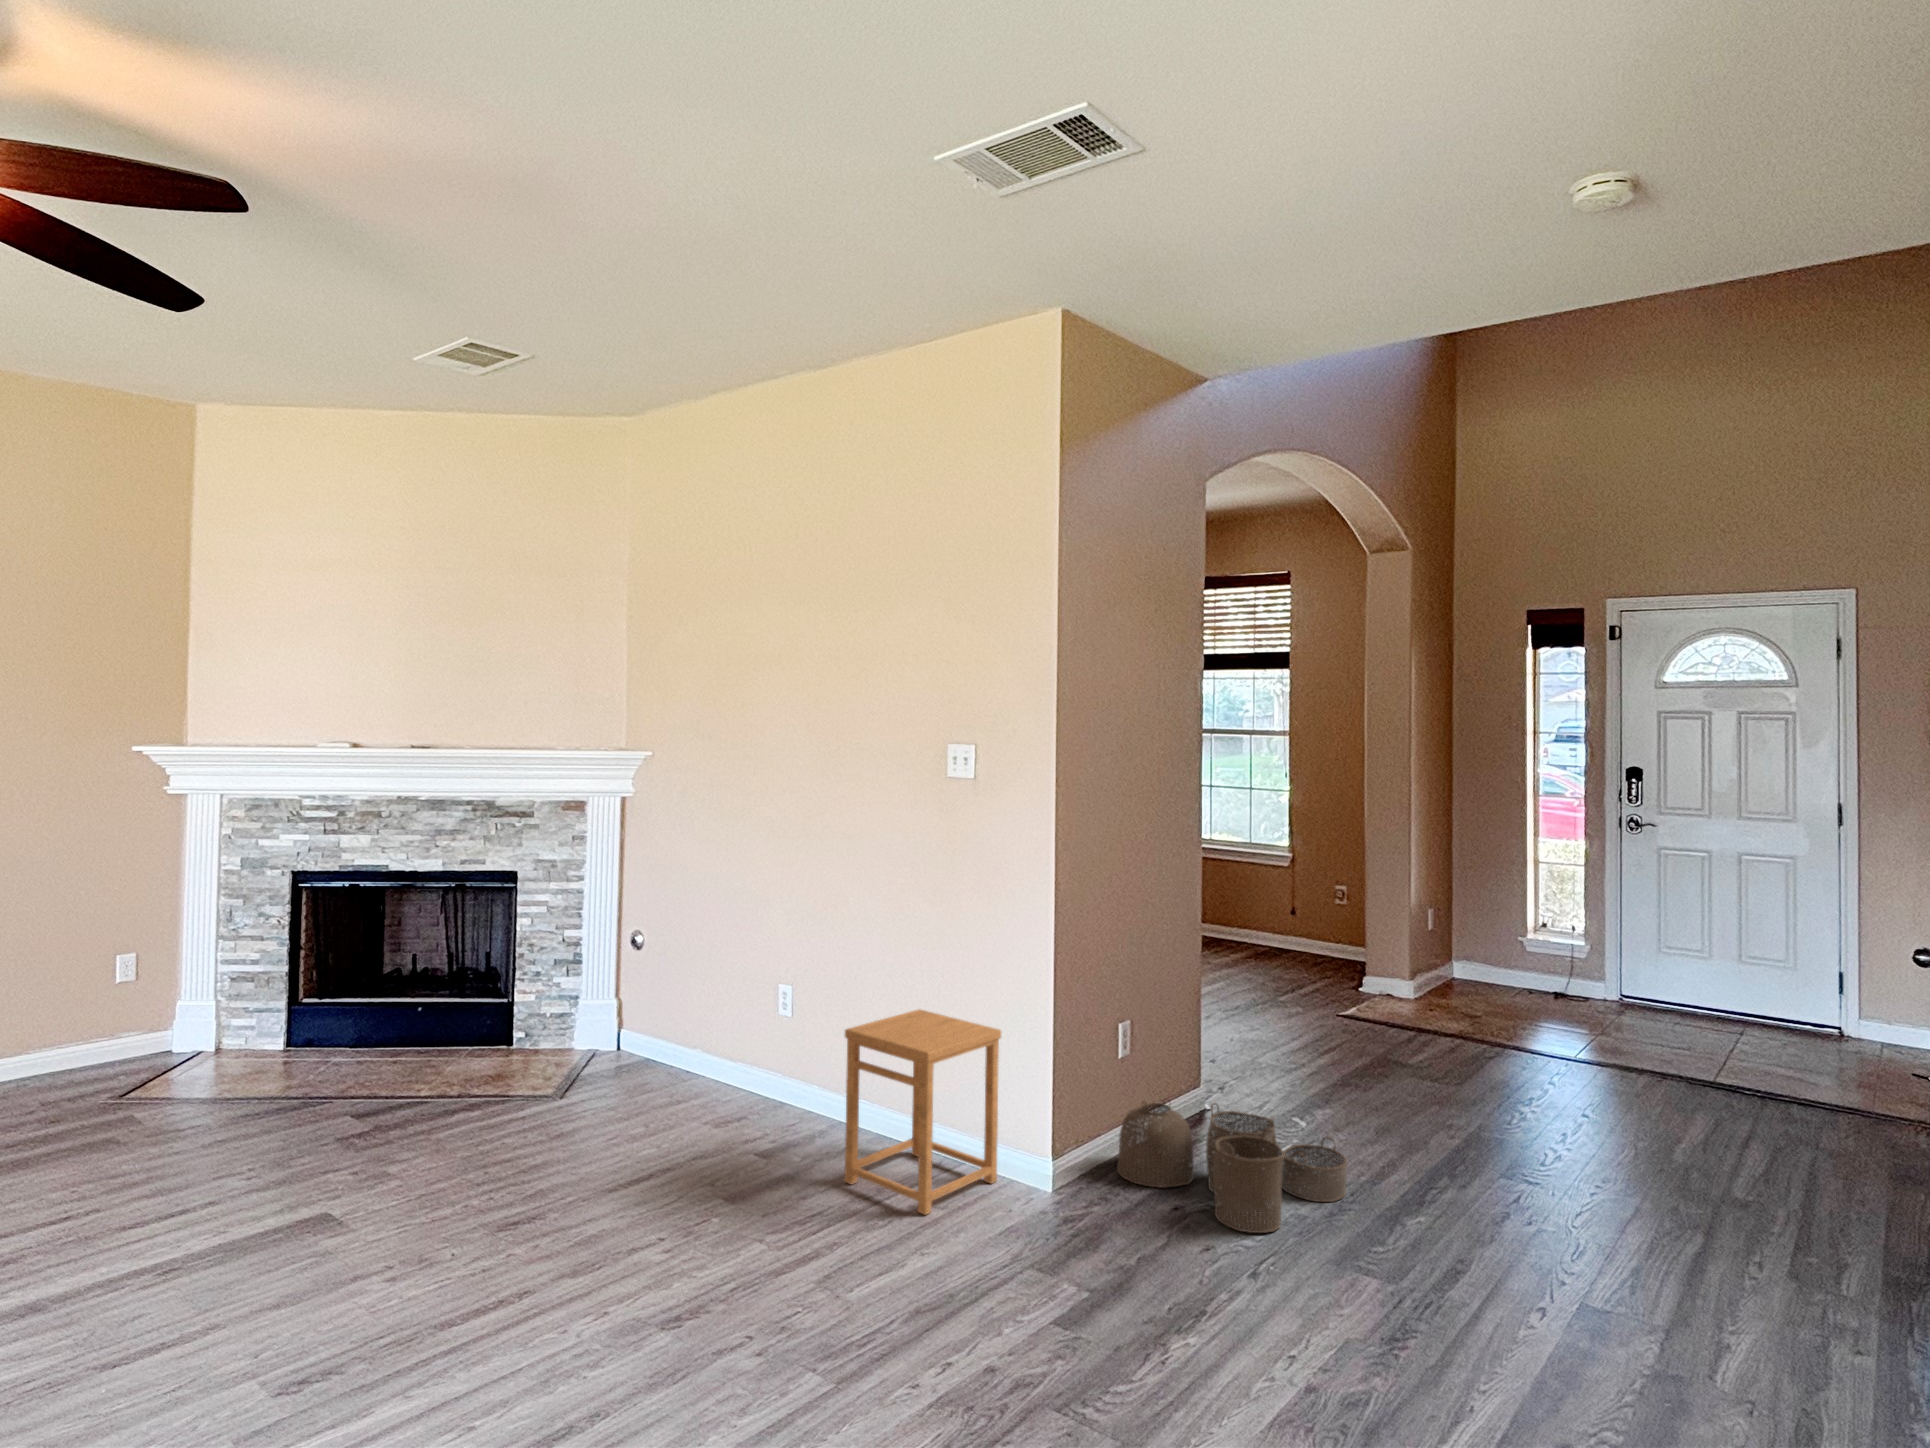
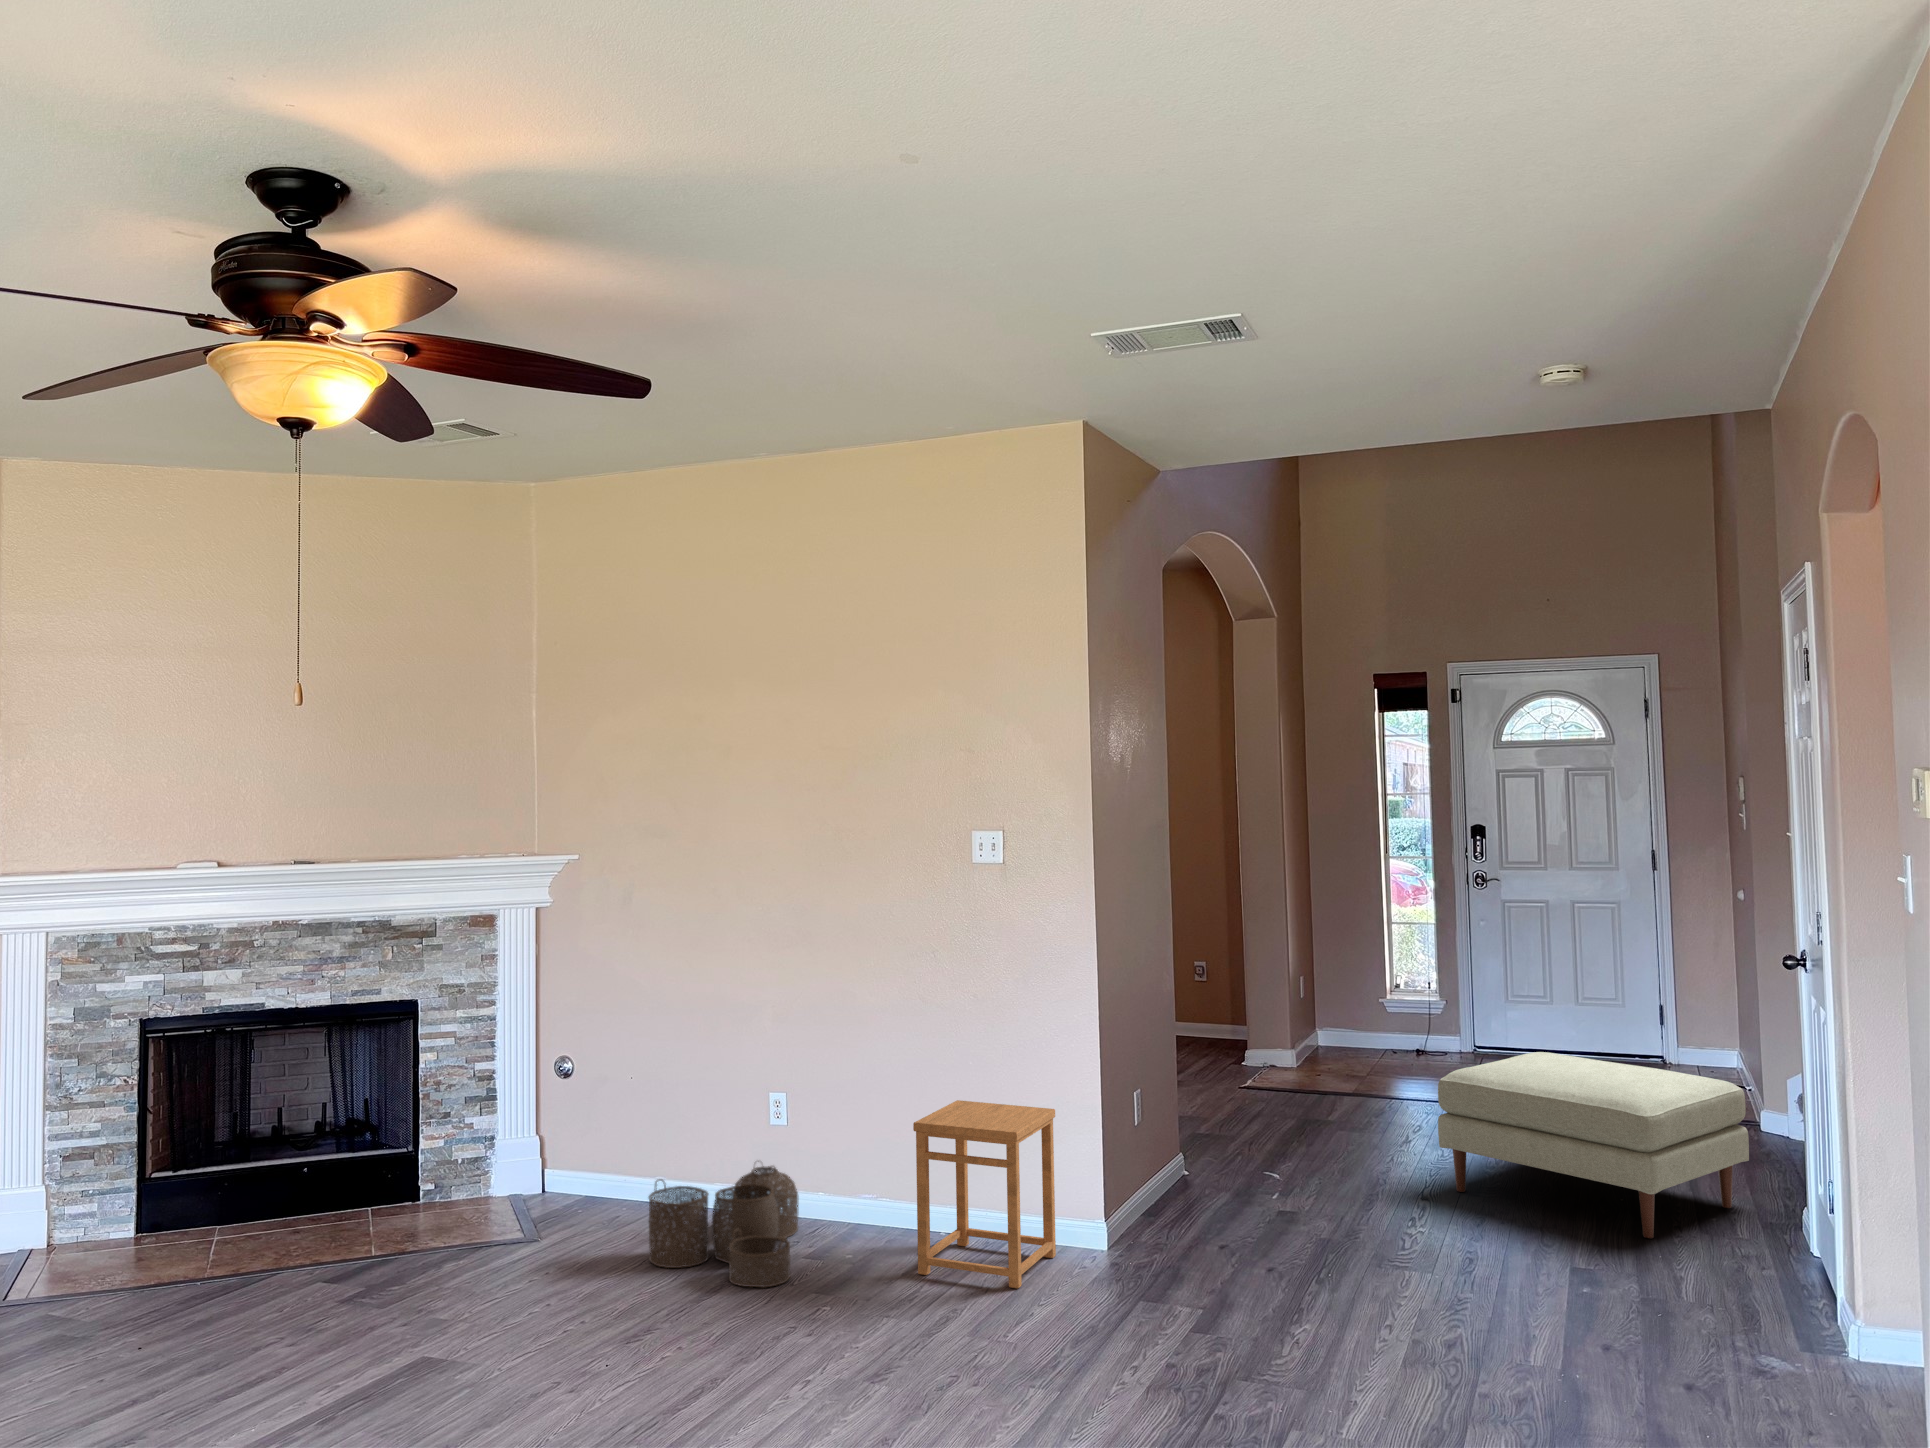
ottoman: none [1479,1018,1883,1266] -> present [1438,1052,1749,1238]
woven basket: present [1117,1103,1347,1233] -> present [649,1166,799,1287]

